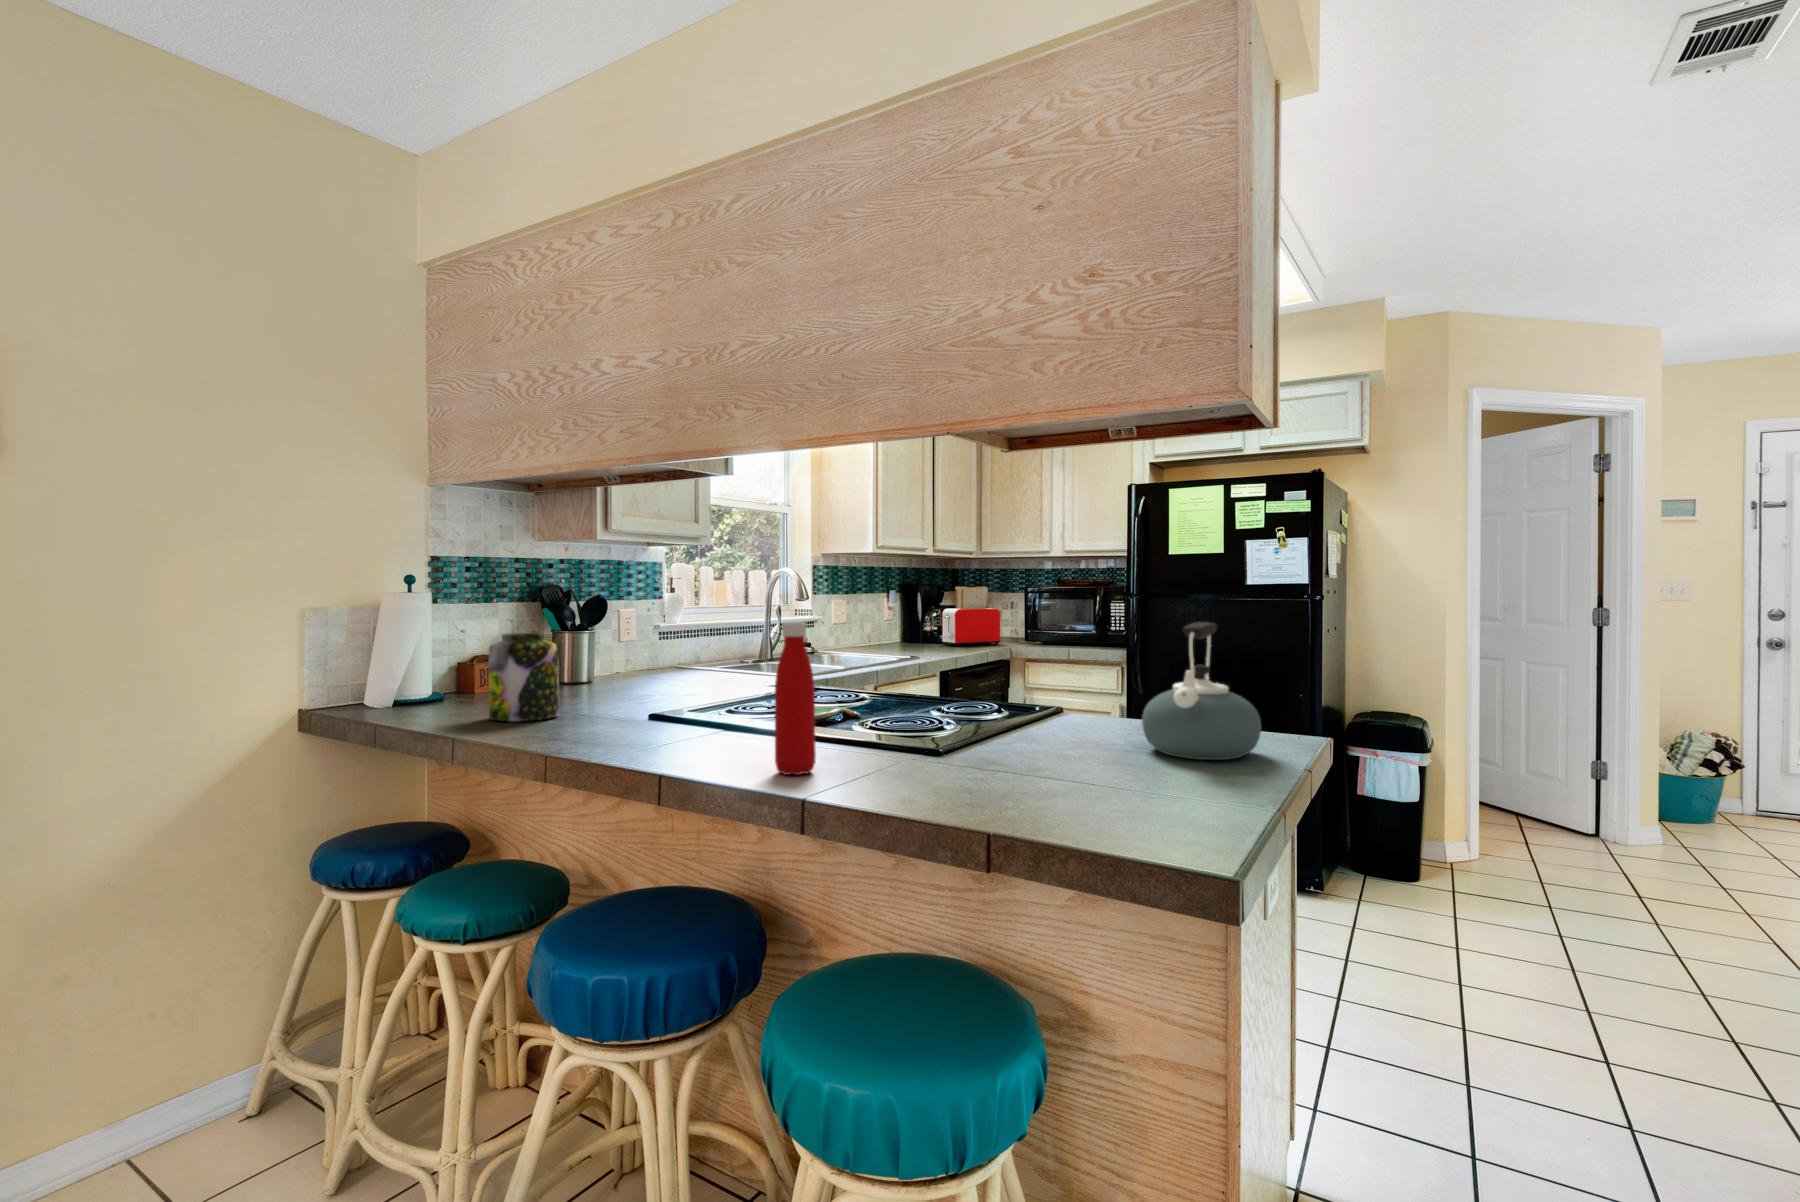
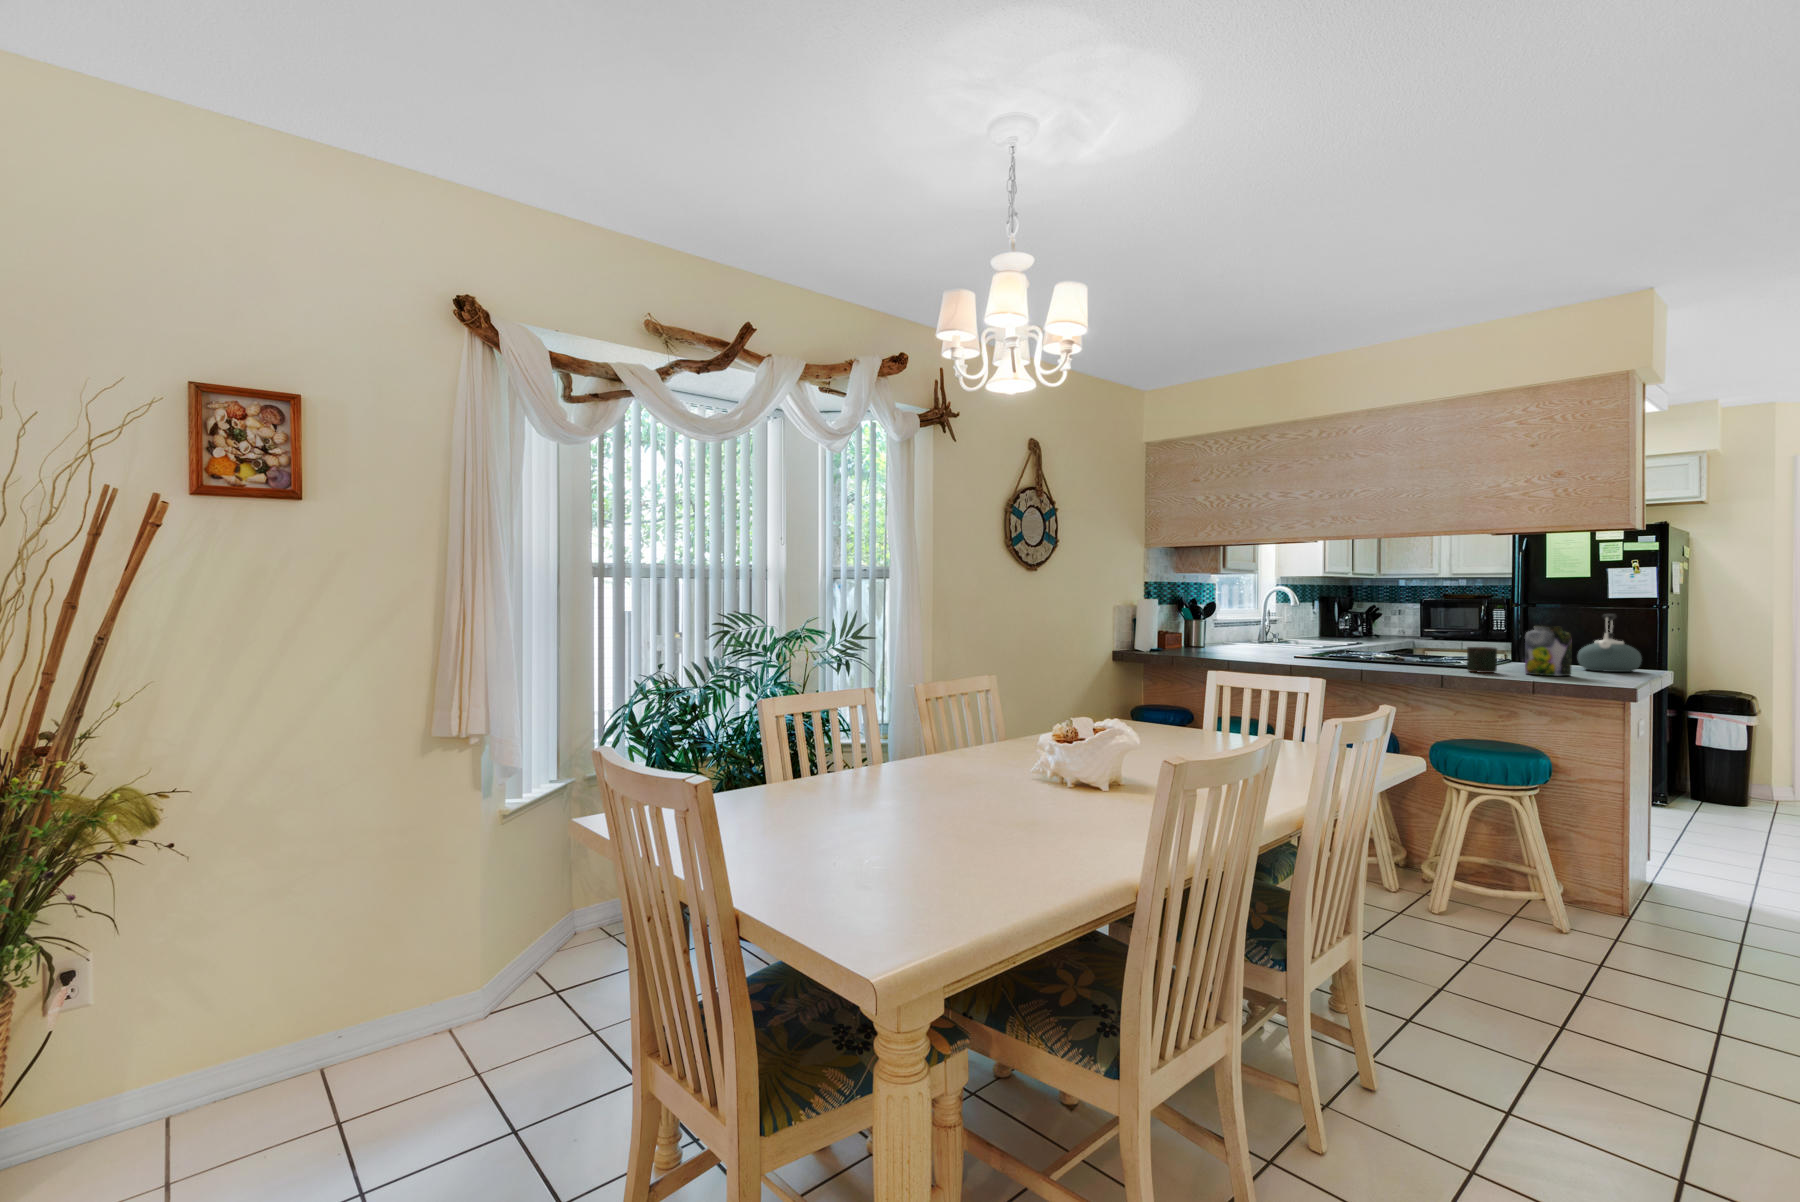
toaster: present [942,587,1000,646] -> none [1359,598,1403,638]
bottle: present [775,621,816,775] -> none [1418,610,1437,669]
jar: present [488,633,559,721] -> present [1525,626,1571,676]
mug: none [863,716,932,792] -> present [1467,647,1497,673]

